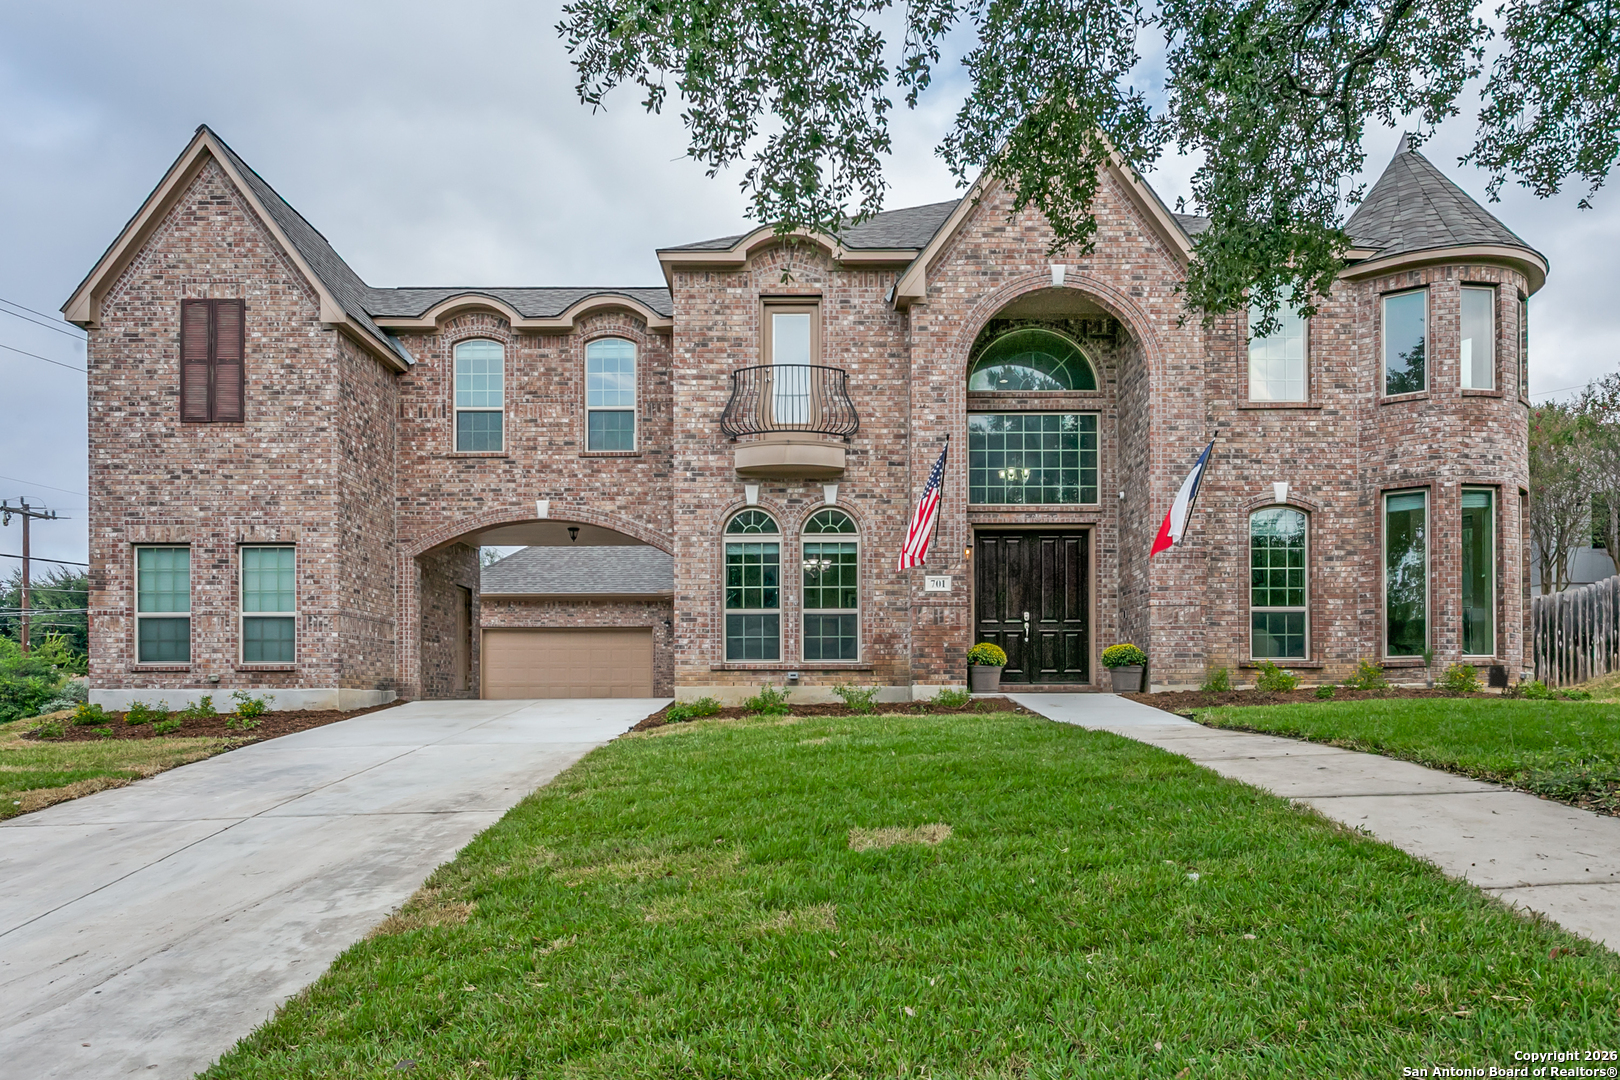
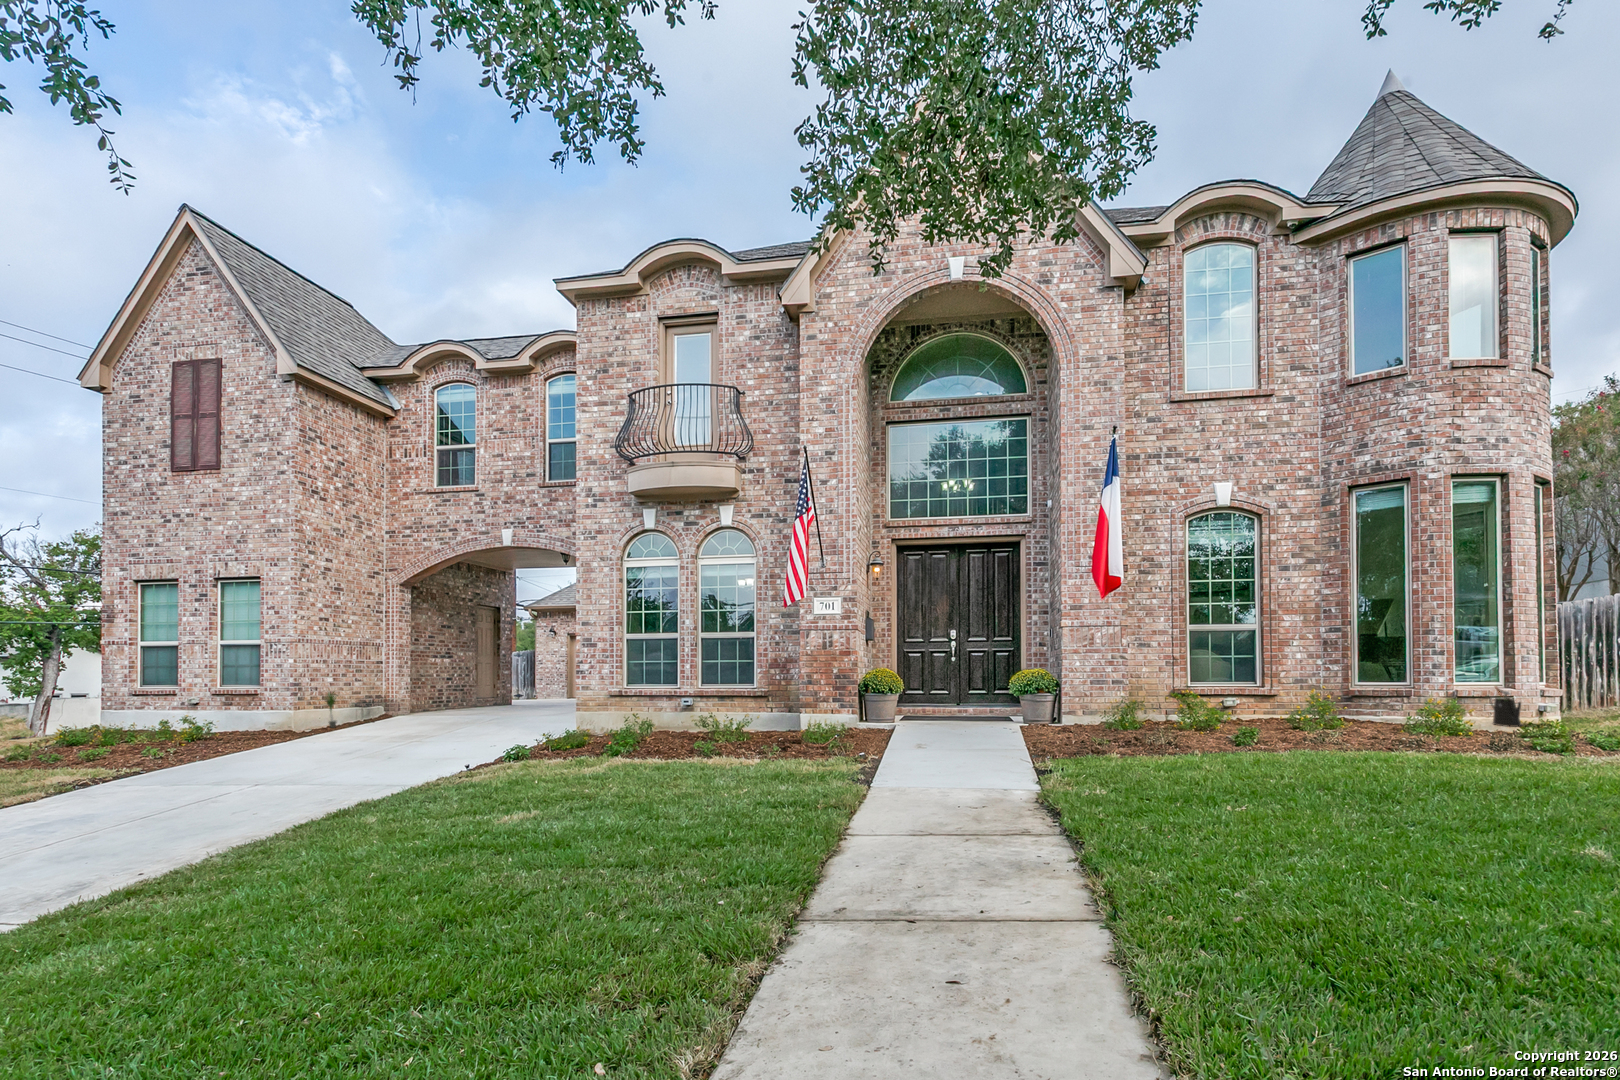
potted plant: present [1420,646,1438,688] -> present [325,692,338,728]

